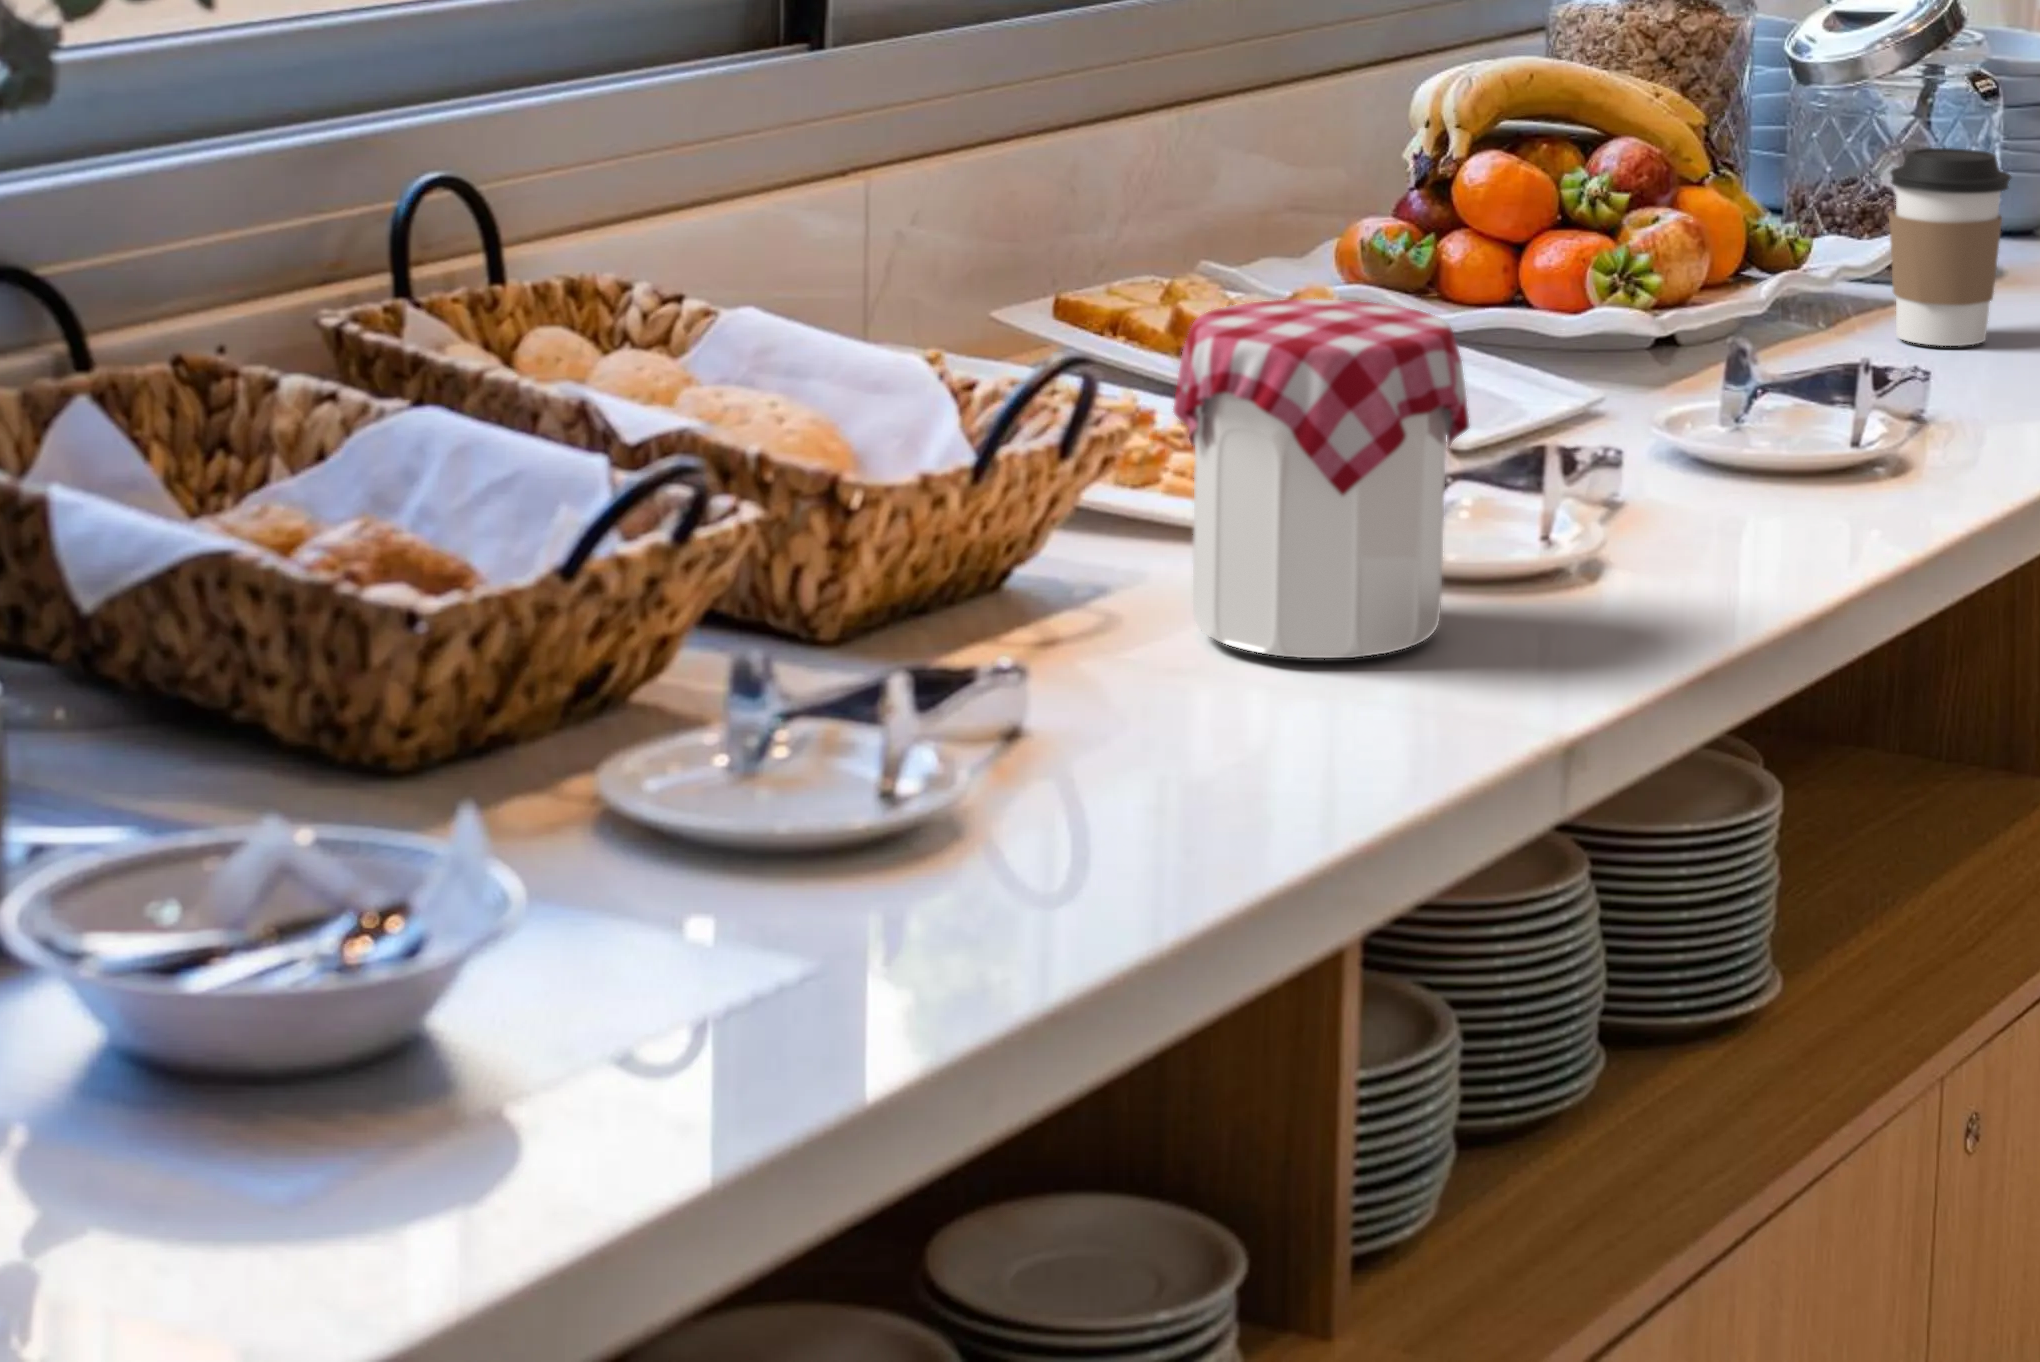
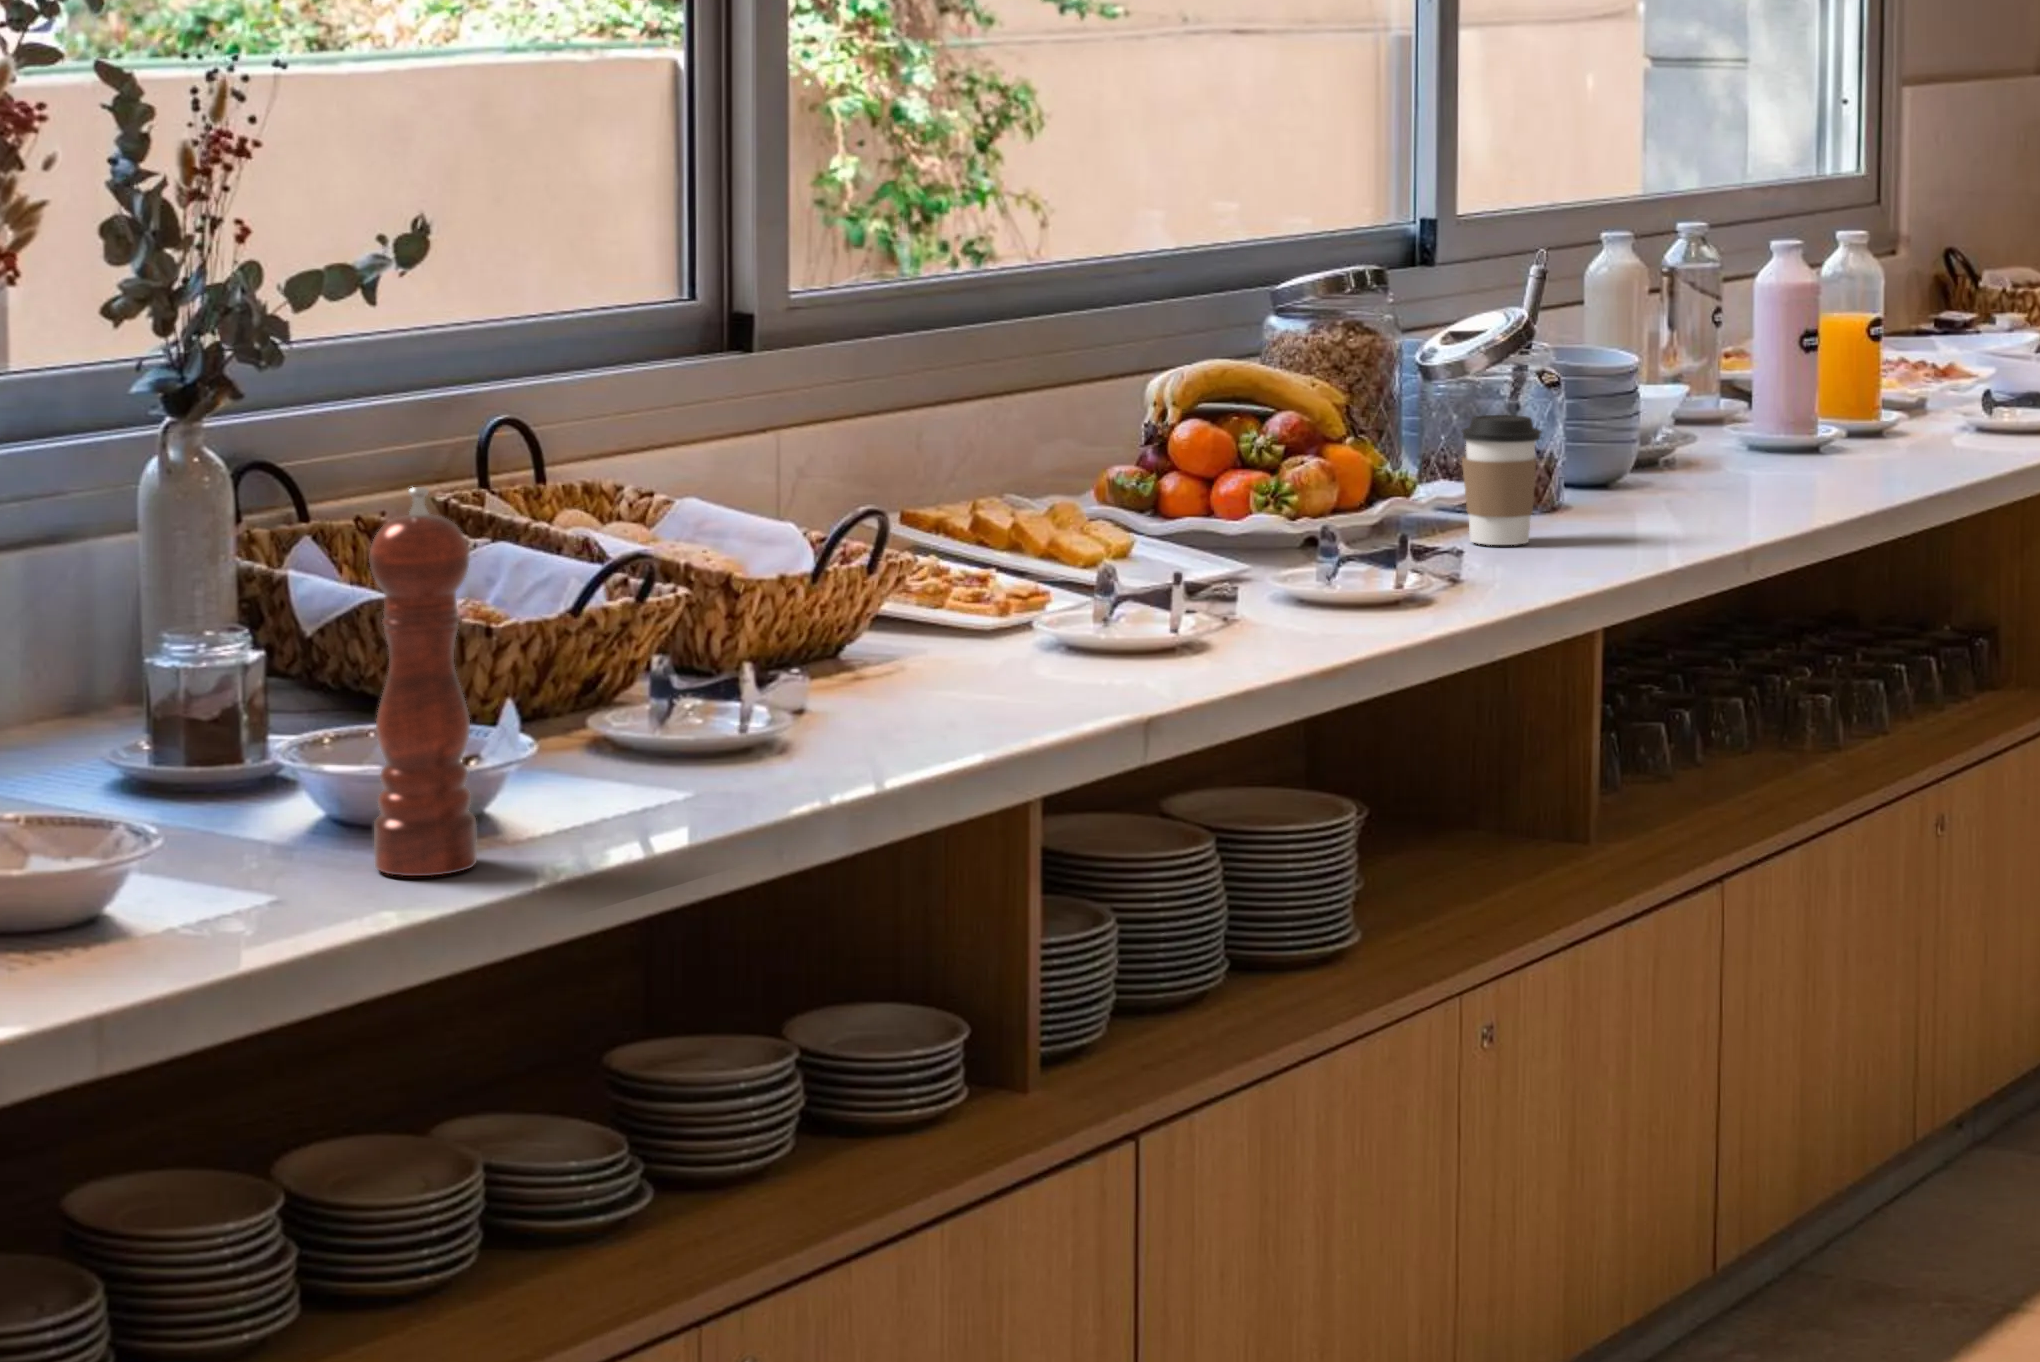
jam jar: present [1173,299,1469,658] -> none [932,479,1106,683]
pepper mill: none [167,450,400,1244] -> present [369,487,477,876]

